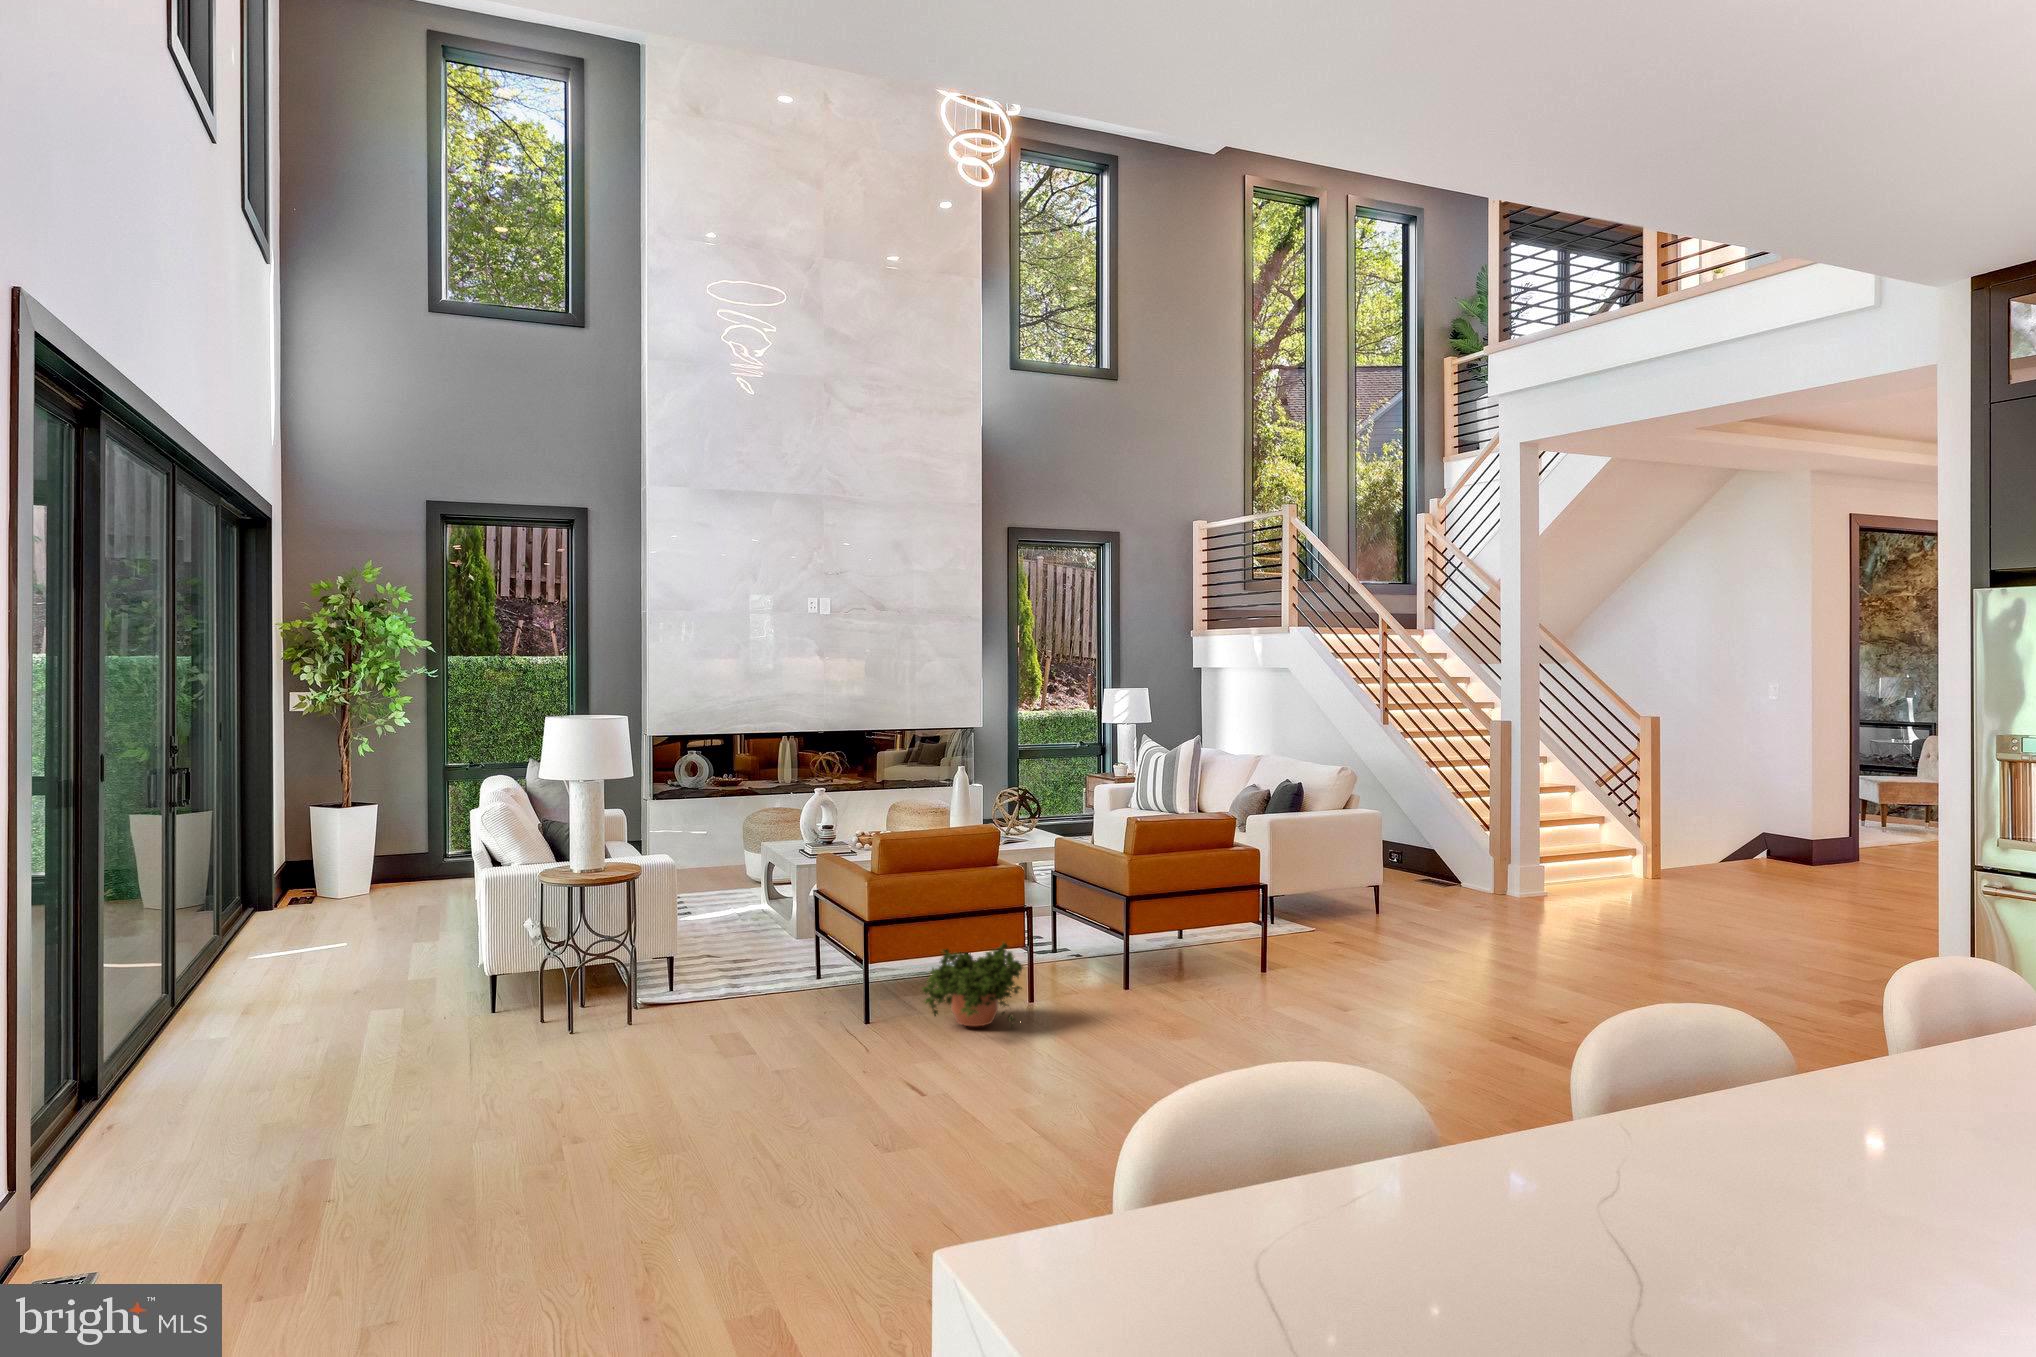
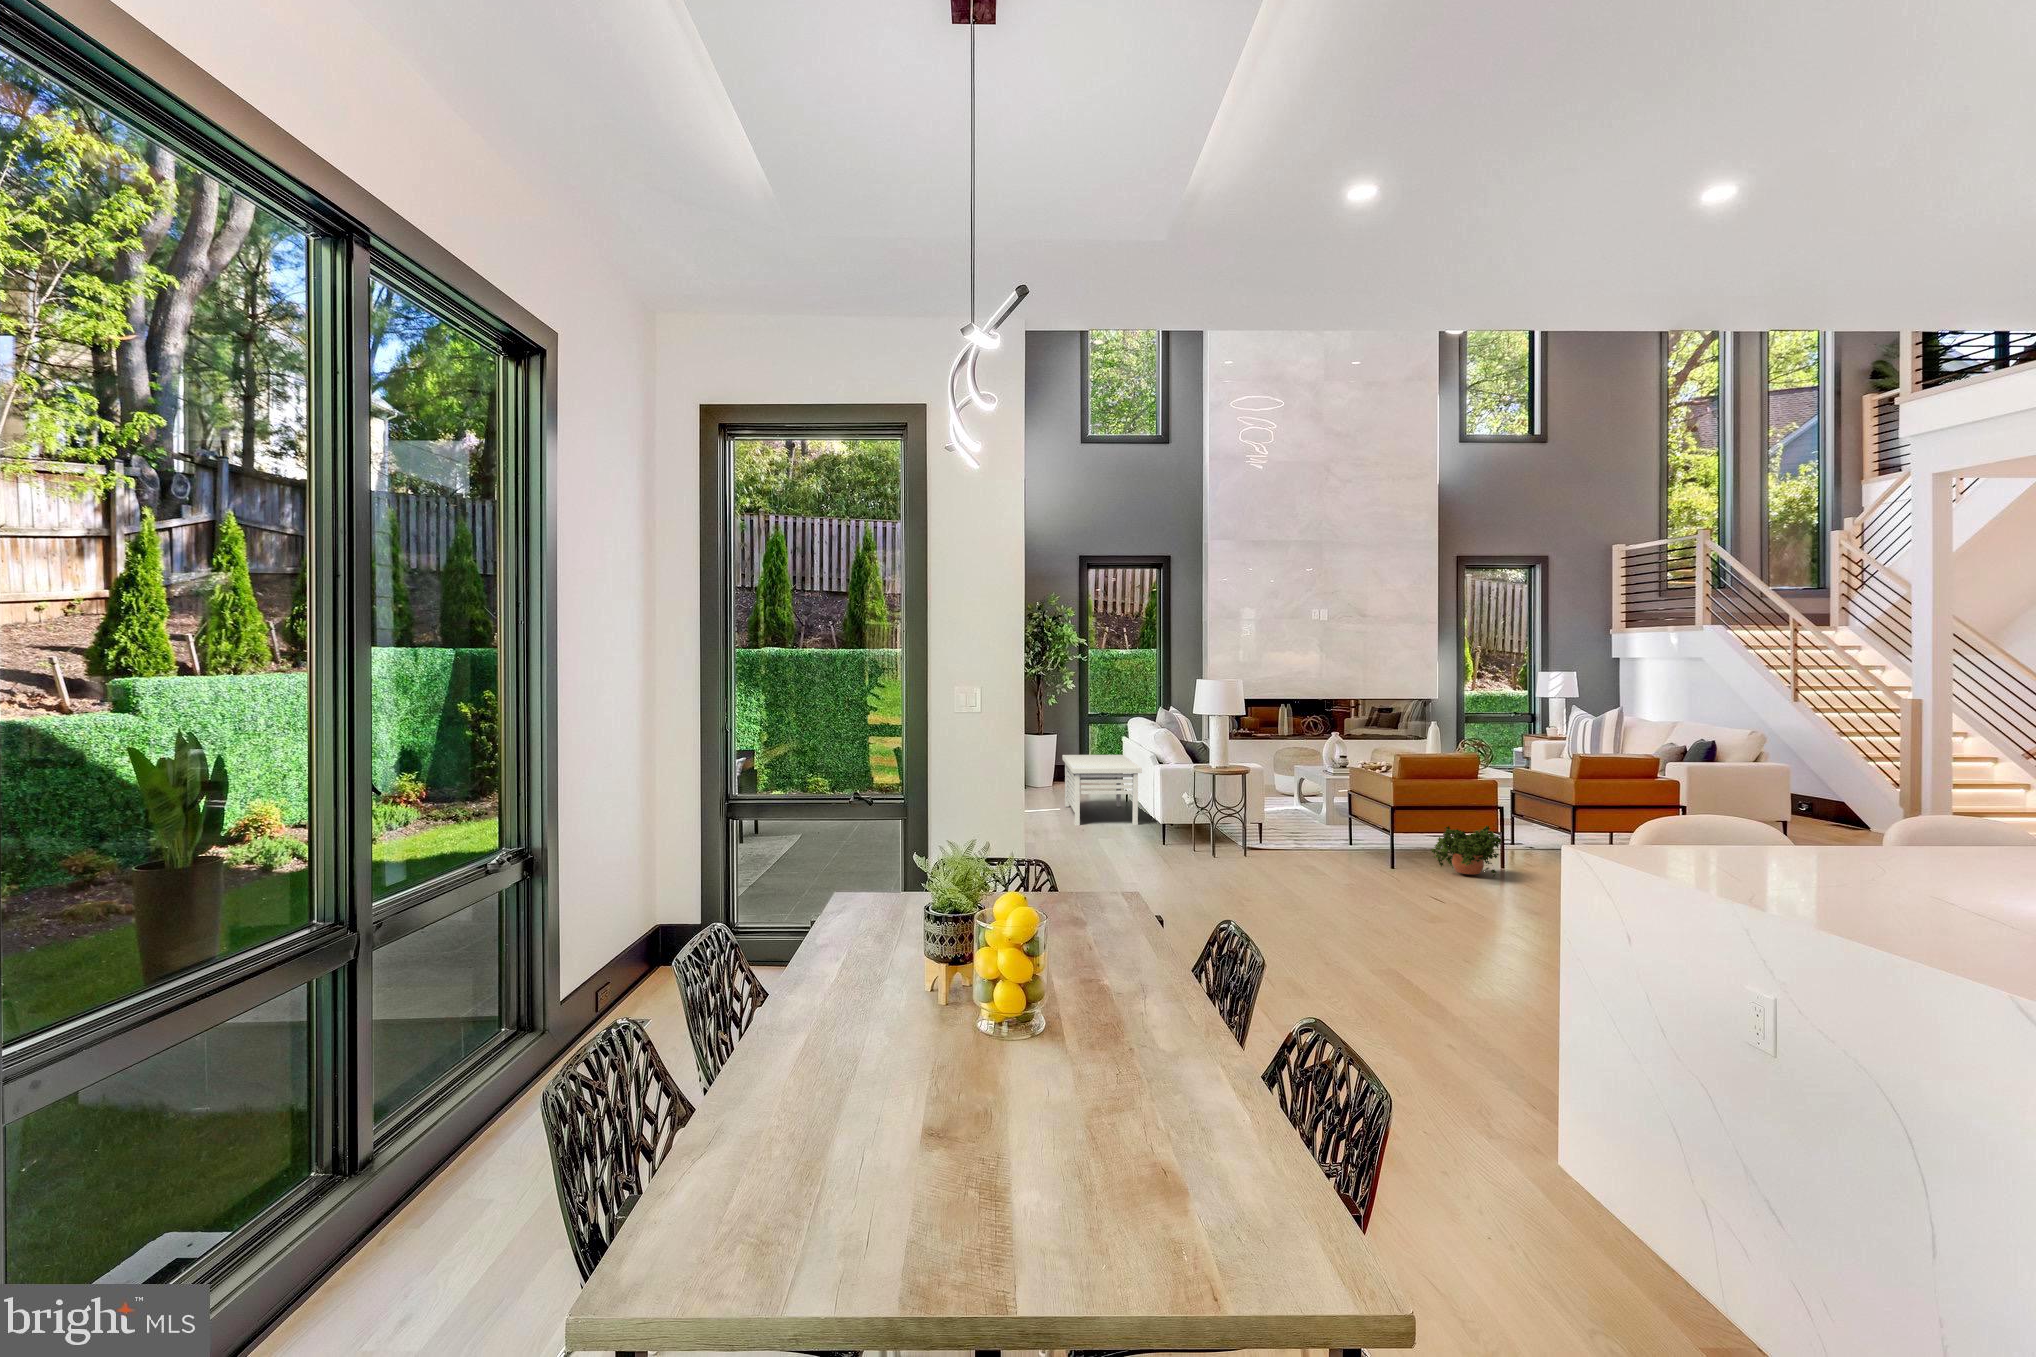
storage bench: none [337,838,475,979] -> present [1062,755,1142,825]

